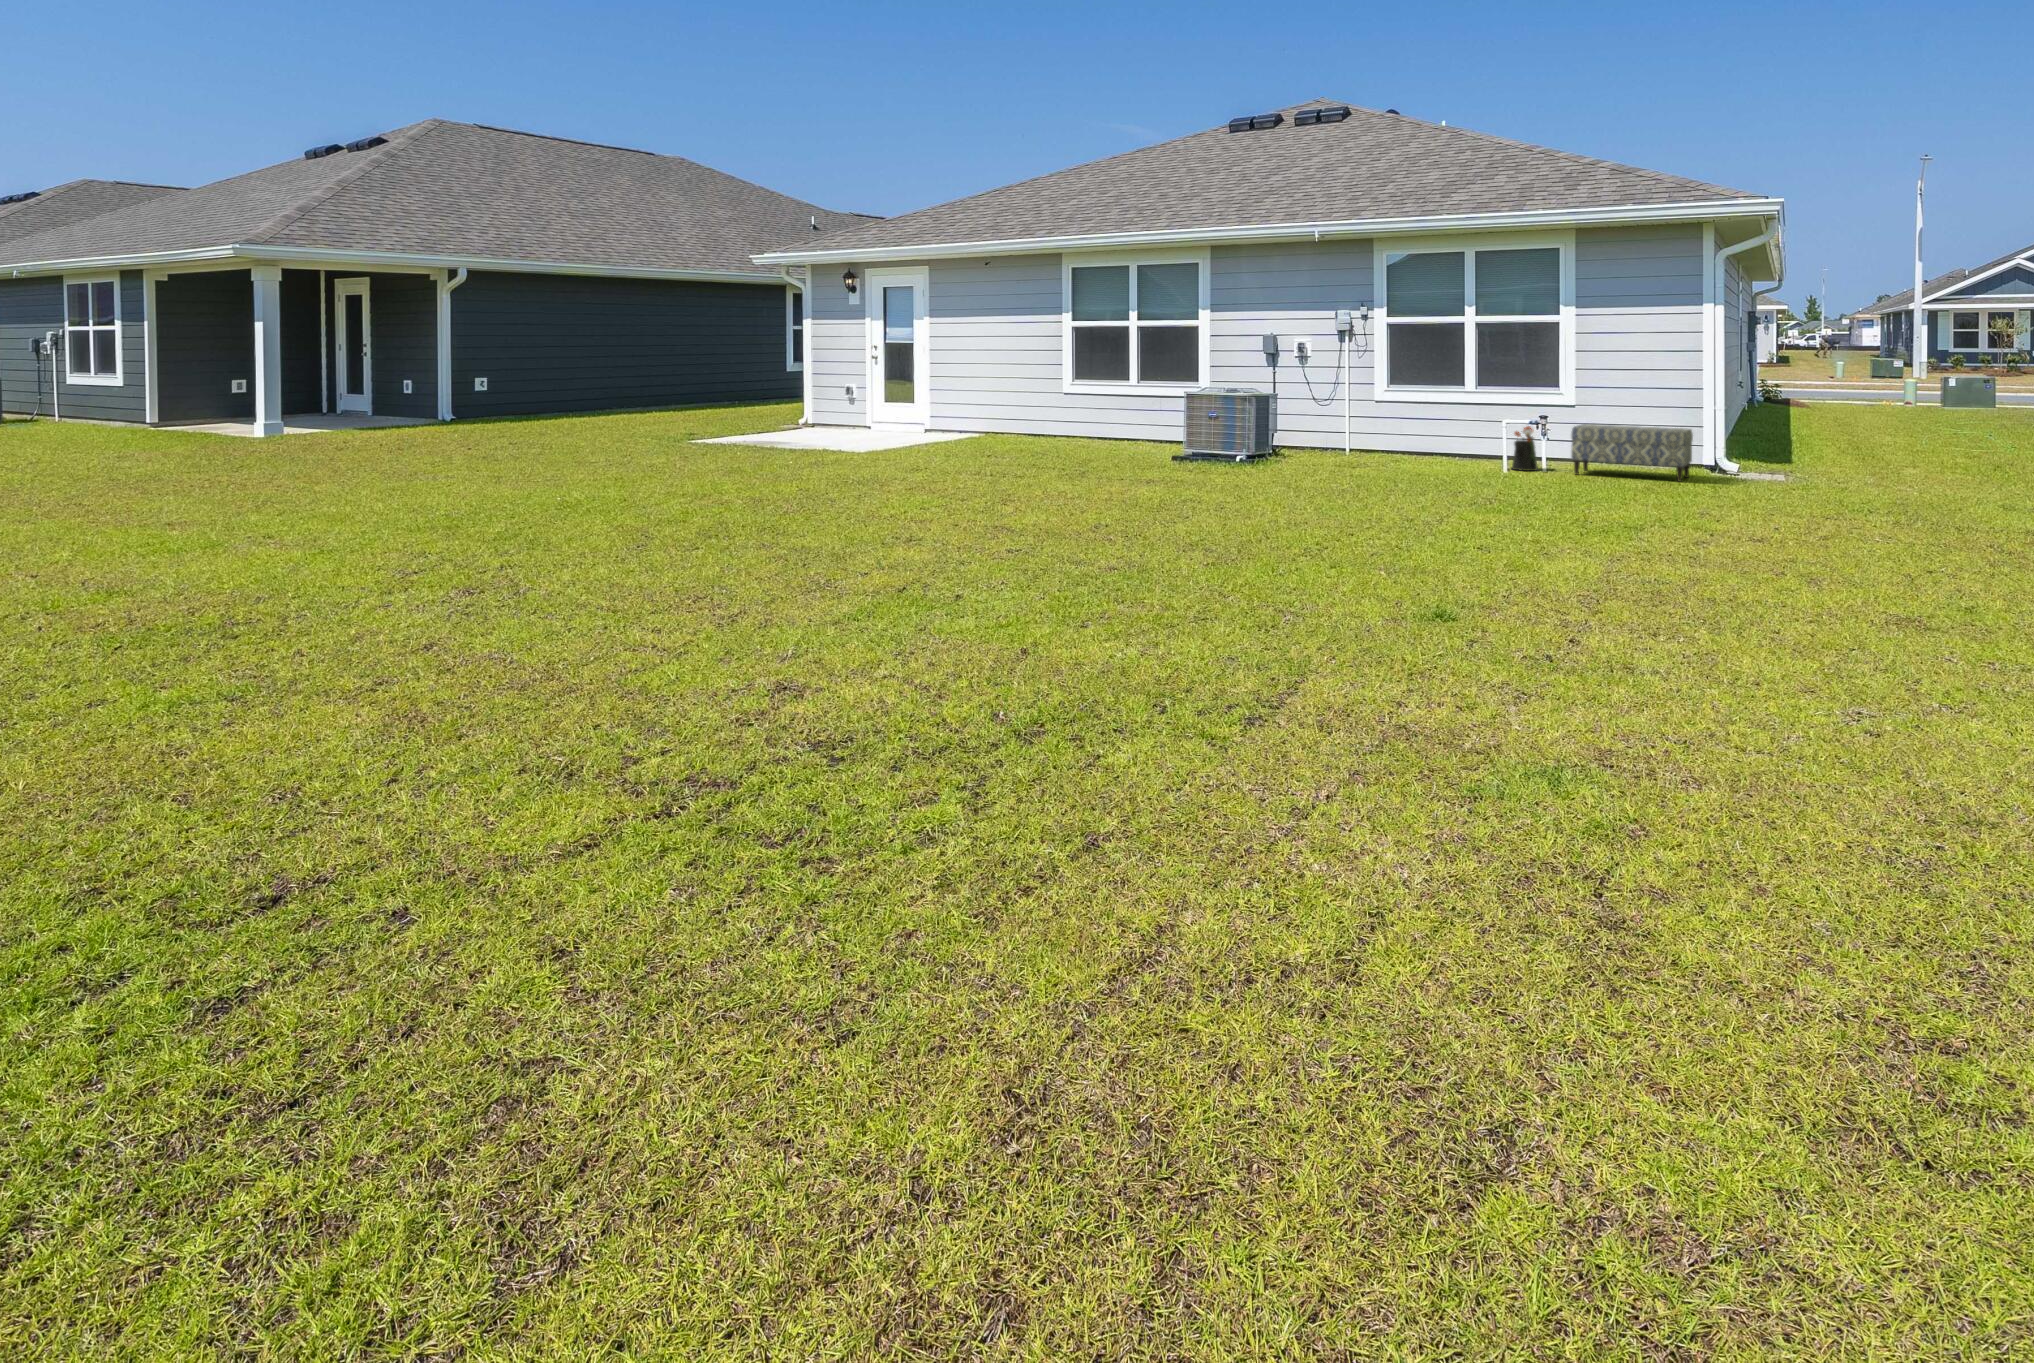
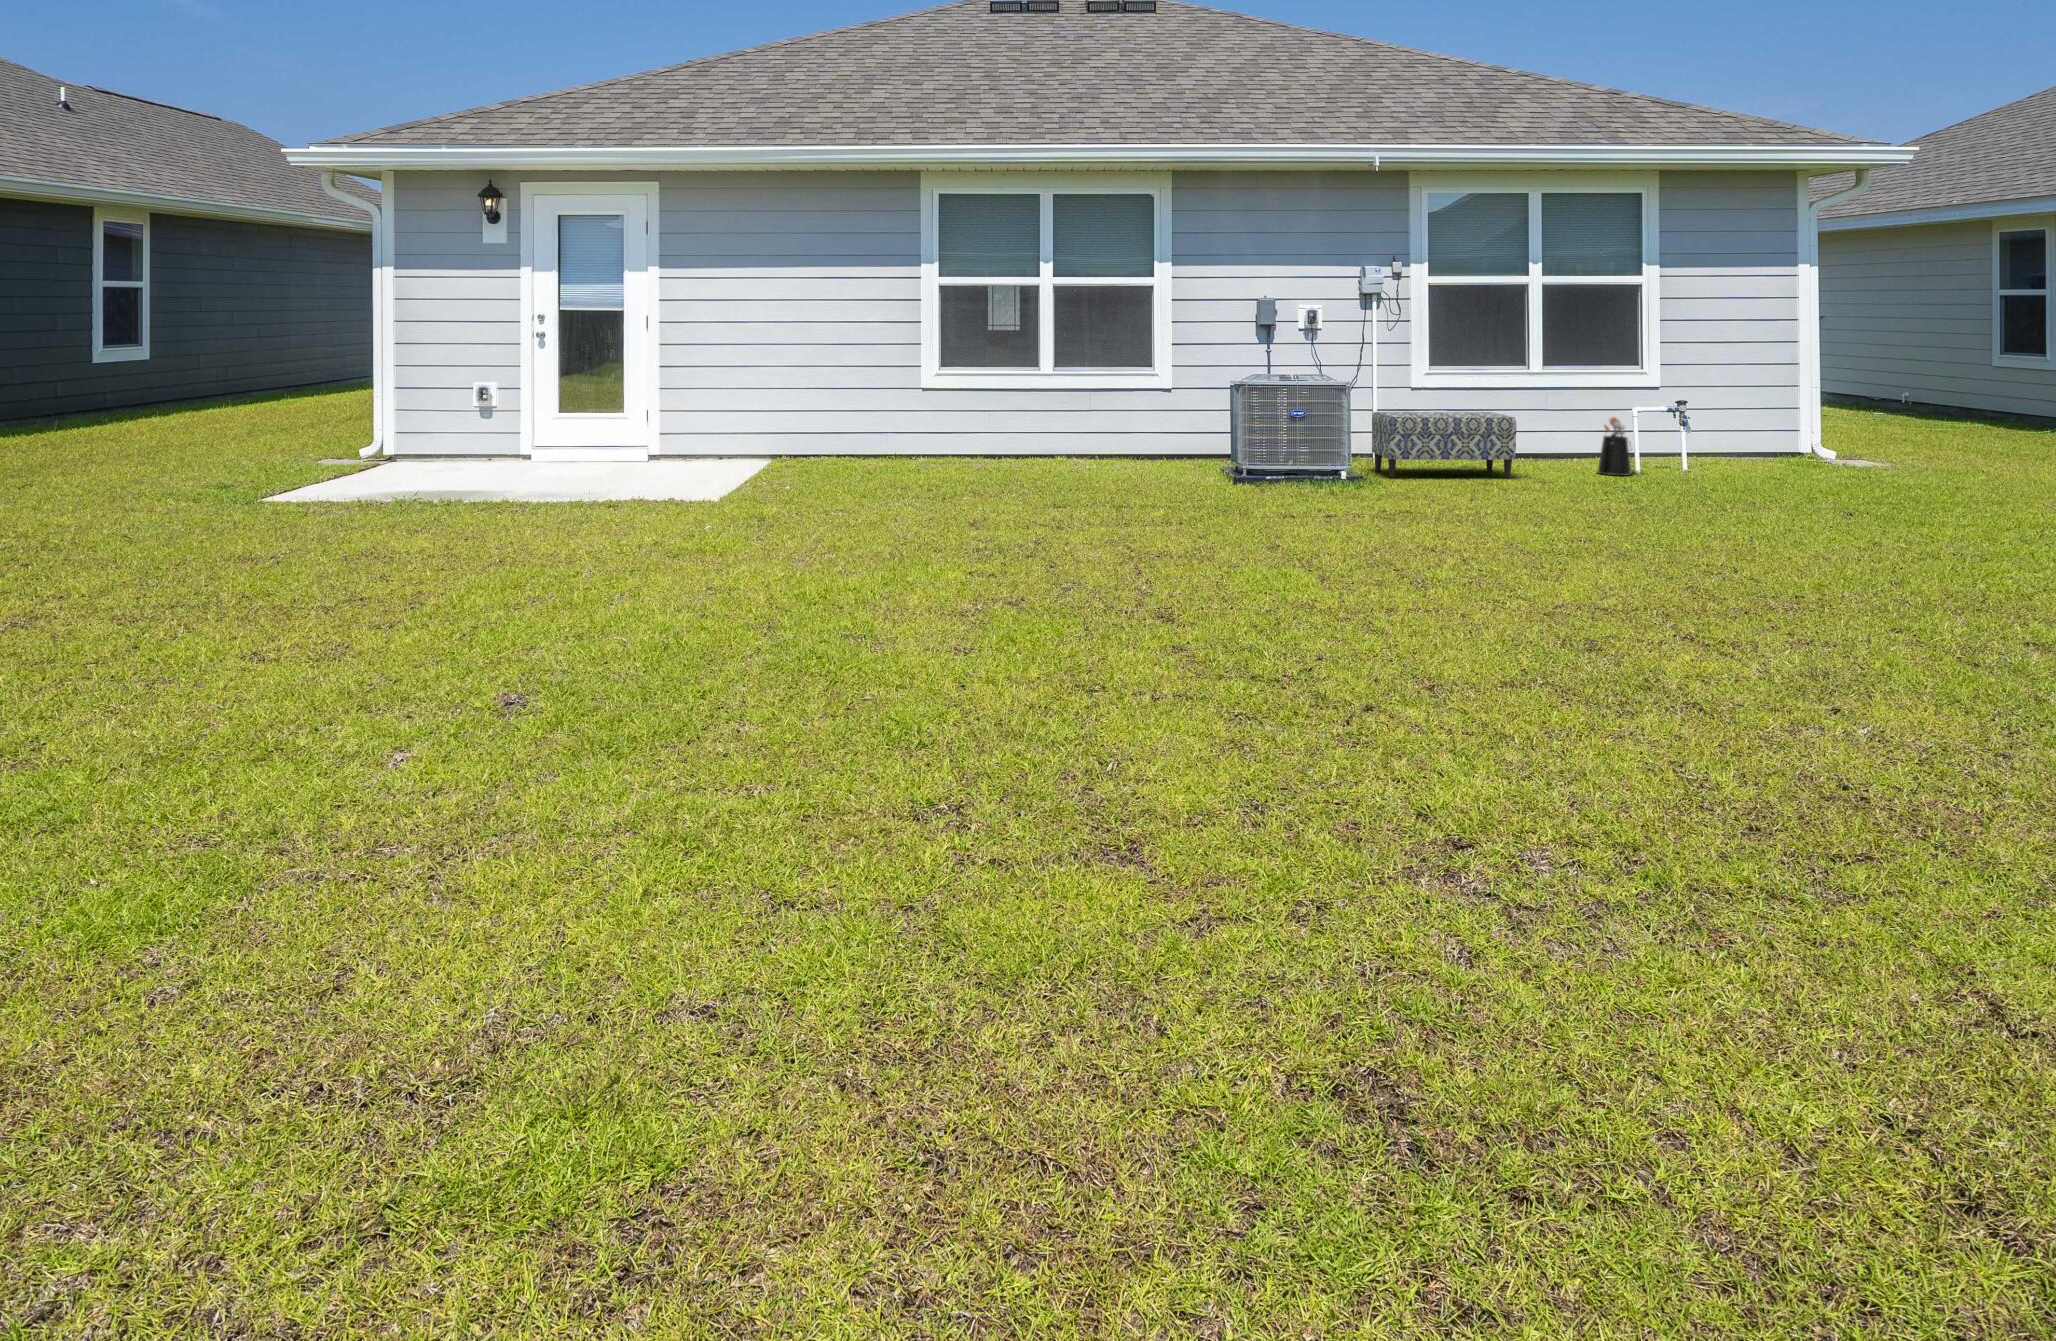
bench: present [1571,424,1693,482] -> present [1372,412,1516,478]

